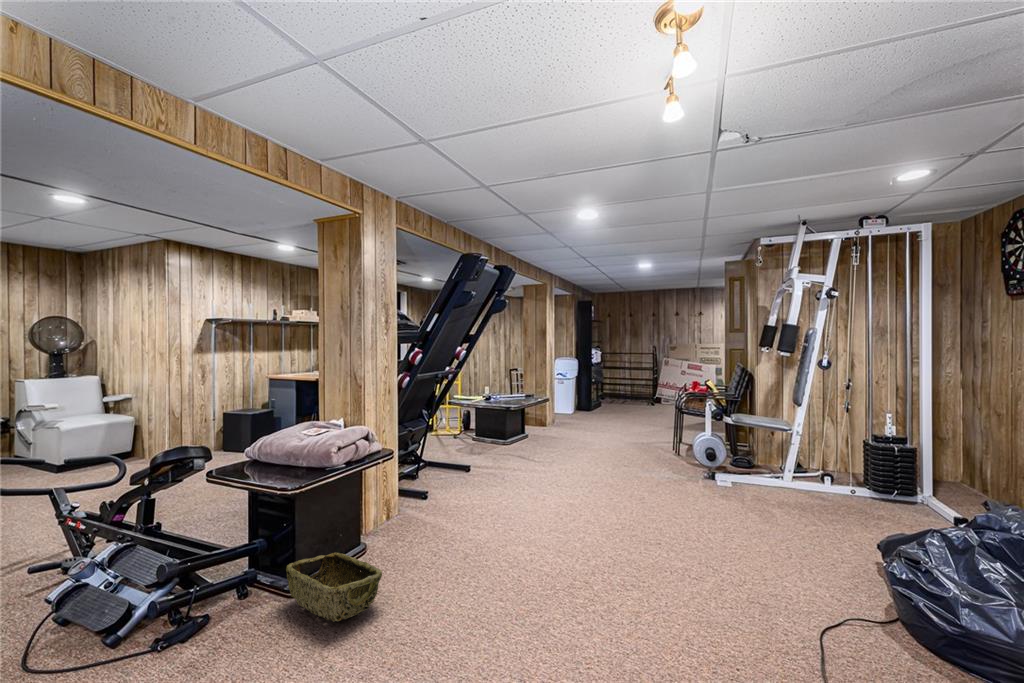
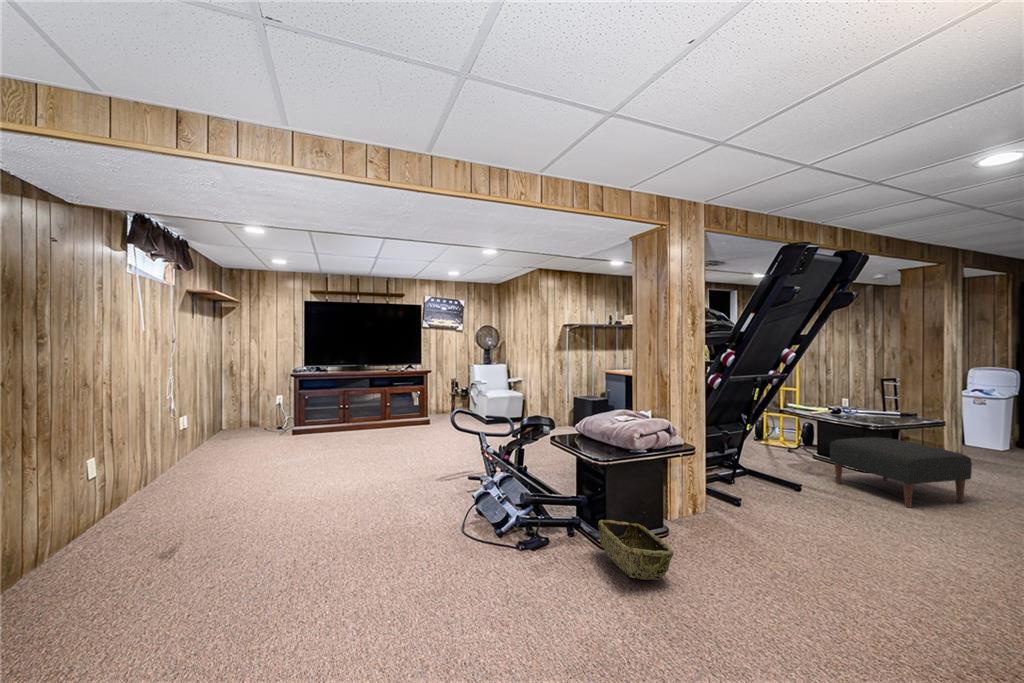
ottoman: none [487,416,567,467] -> present [830,437,972,508]

